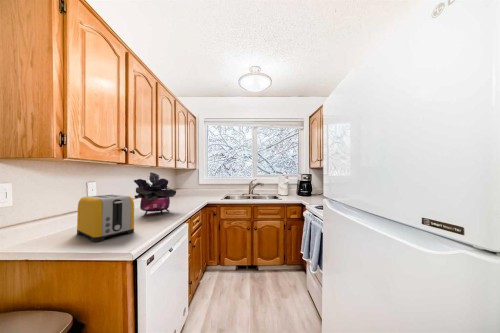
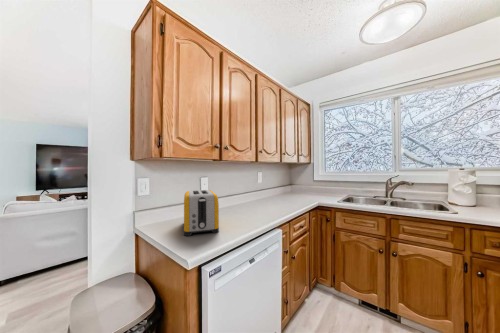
potted plant: present [134,172,176,215] -> none [233,168,274,213]

